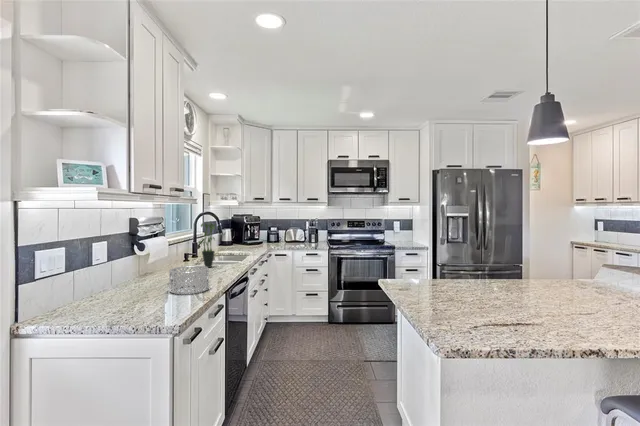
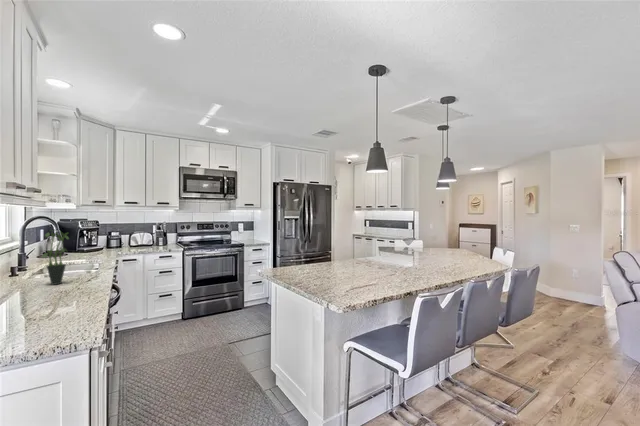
decorative bowl: present [169,266,209,294] -> none [29,284,89,323]

